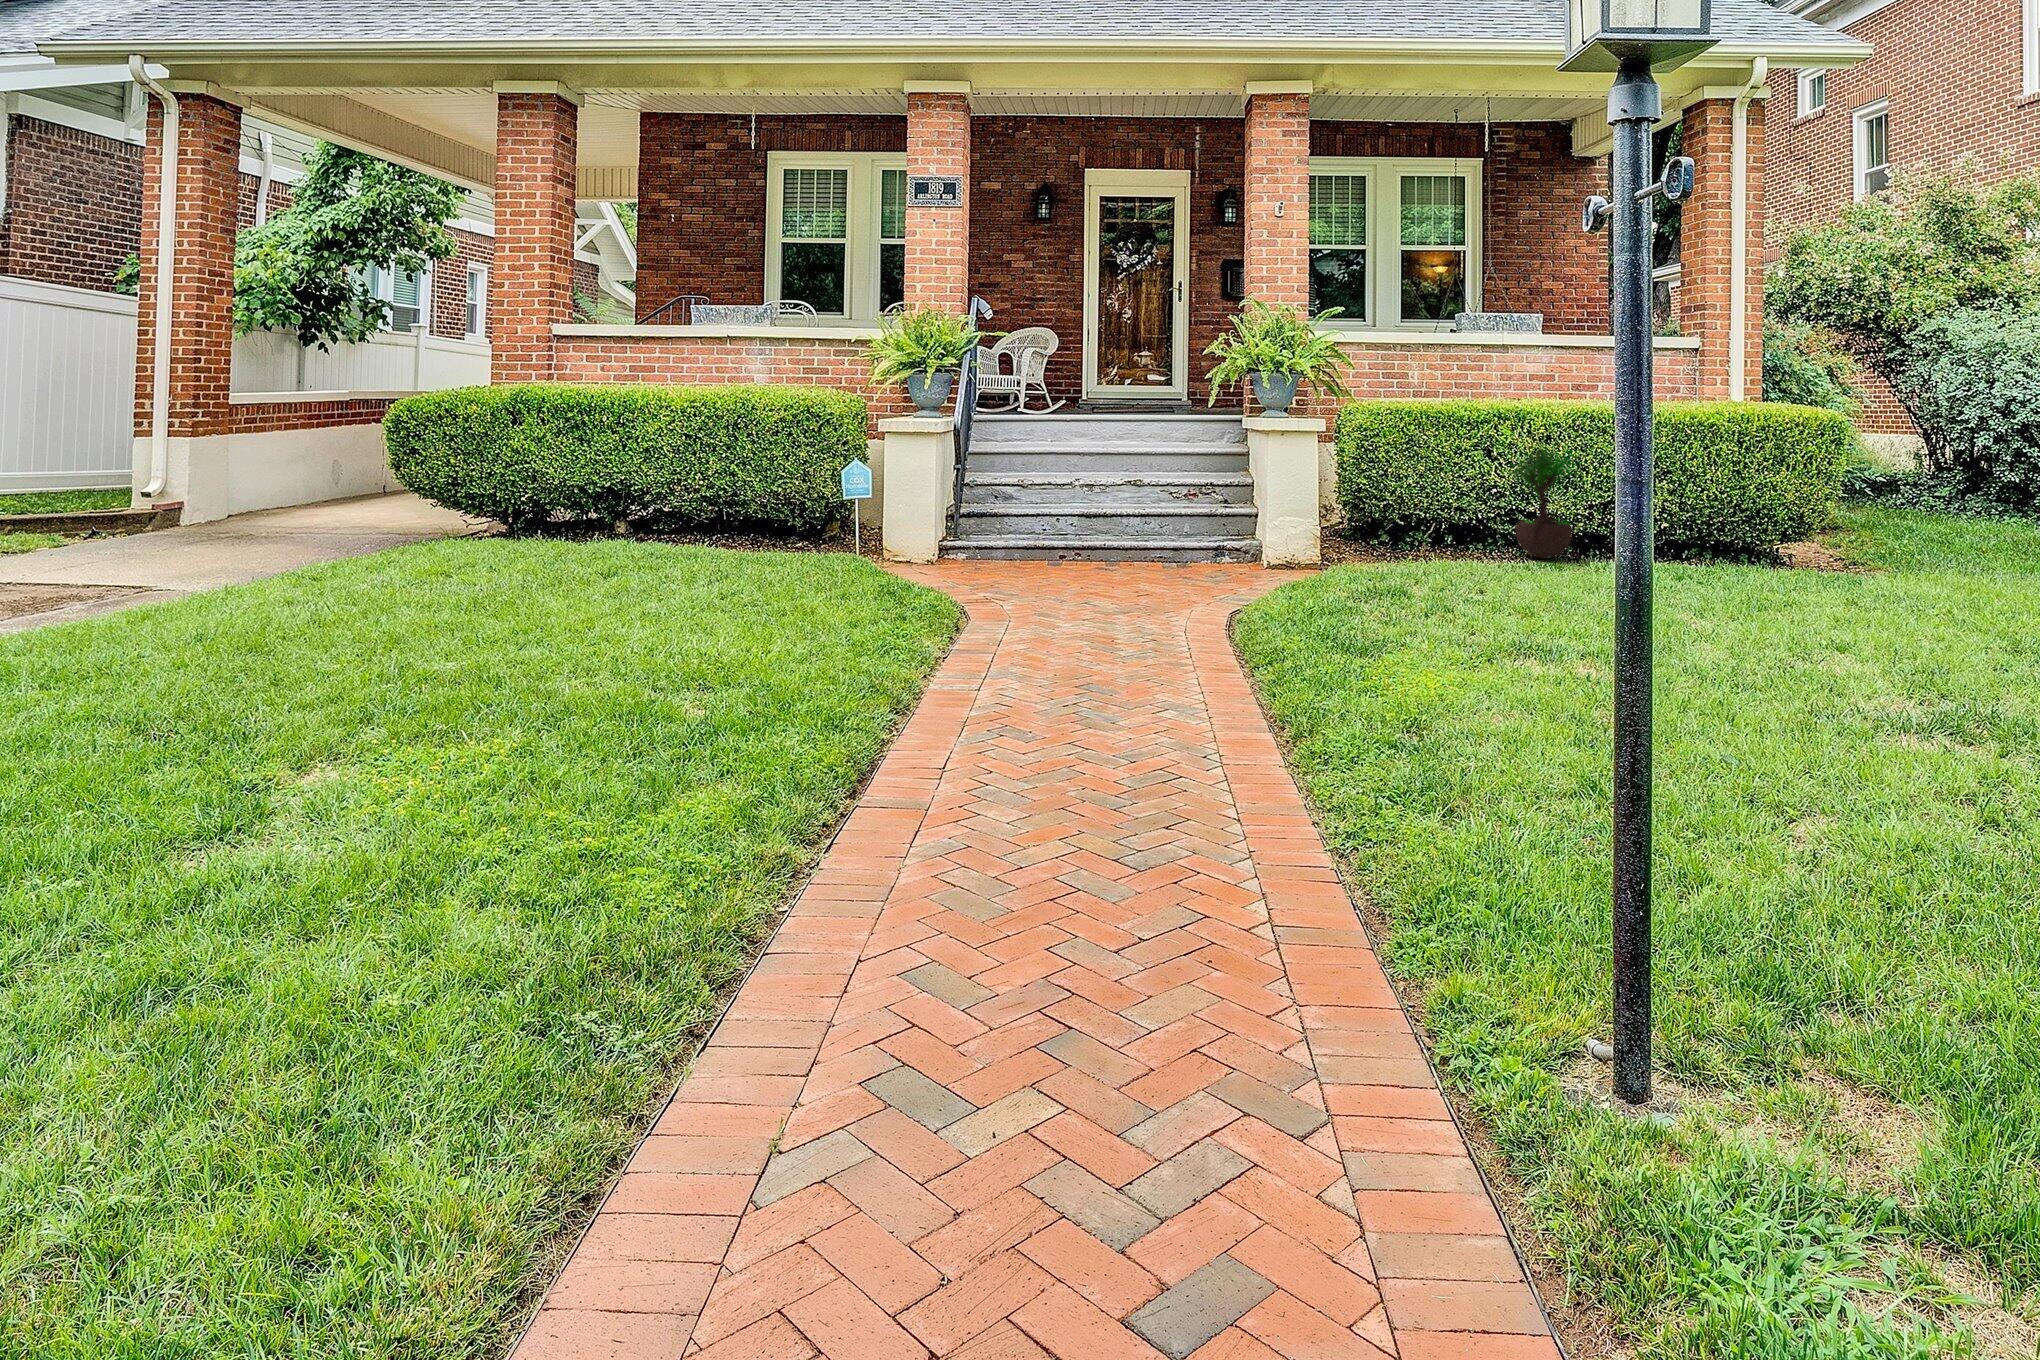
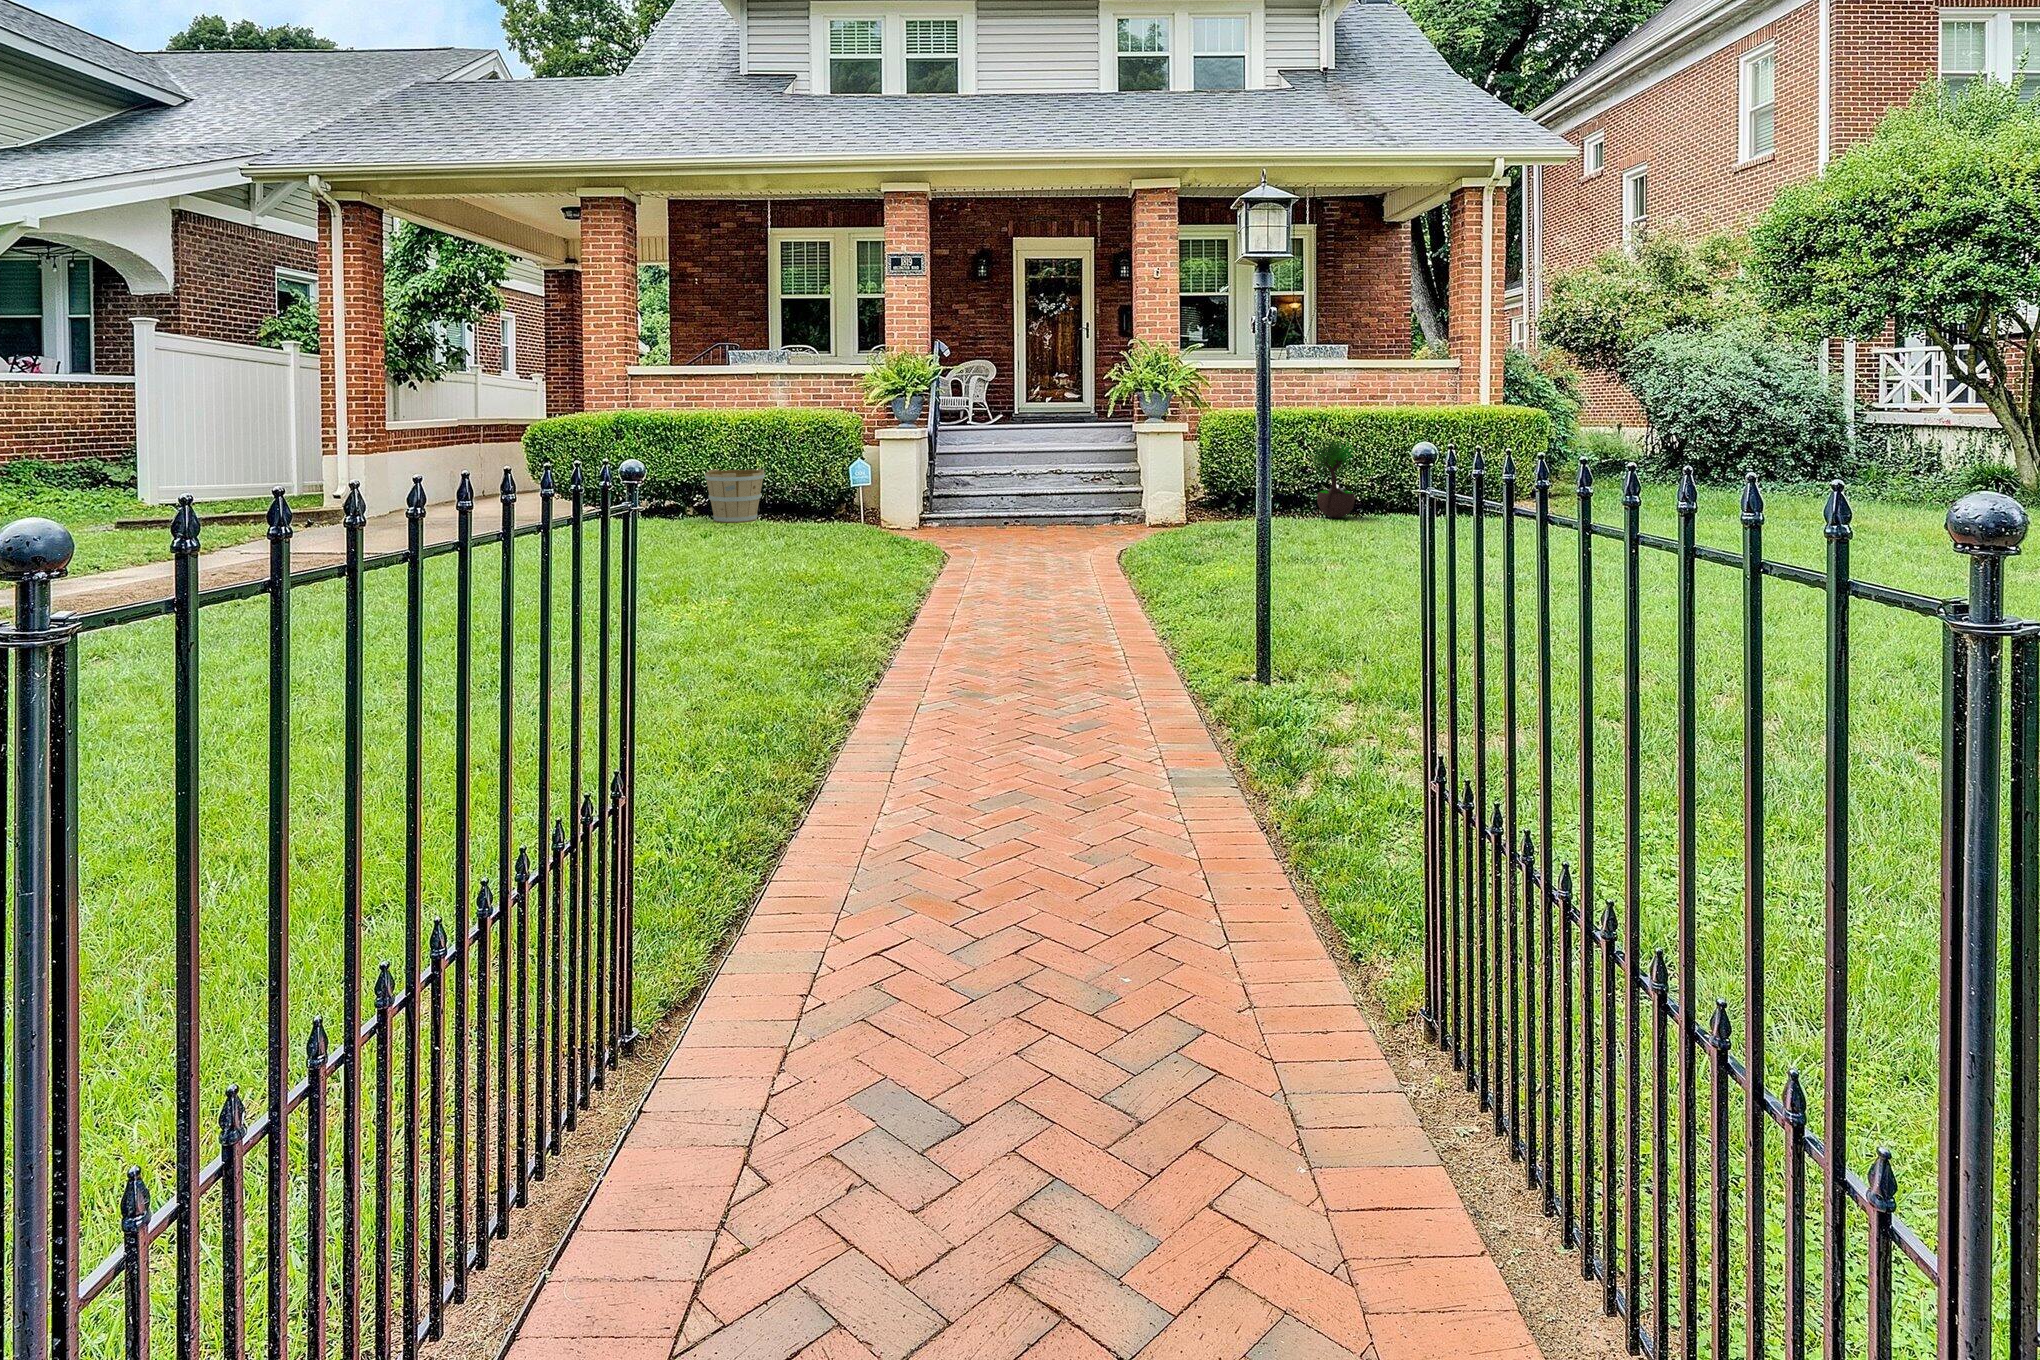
wooden bucket: none [634,468,723,546] -> present [705,469,765,523]

